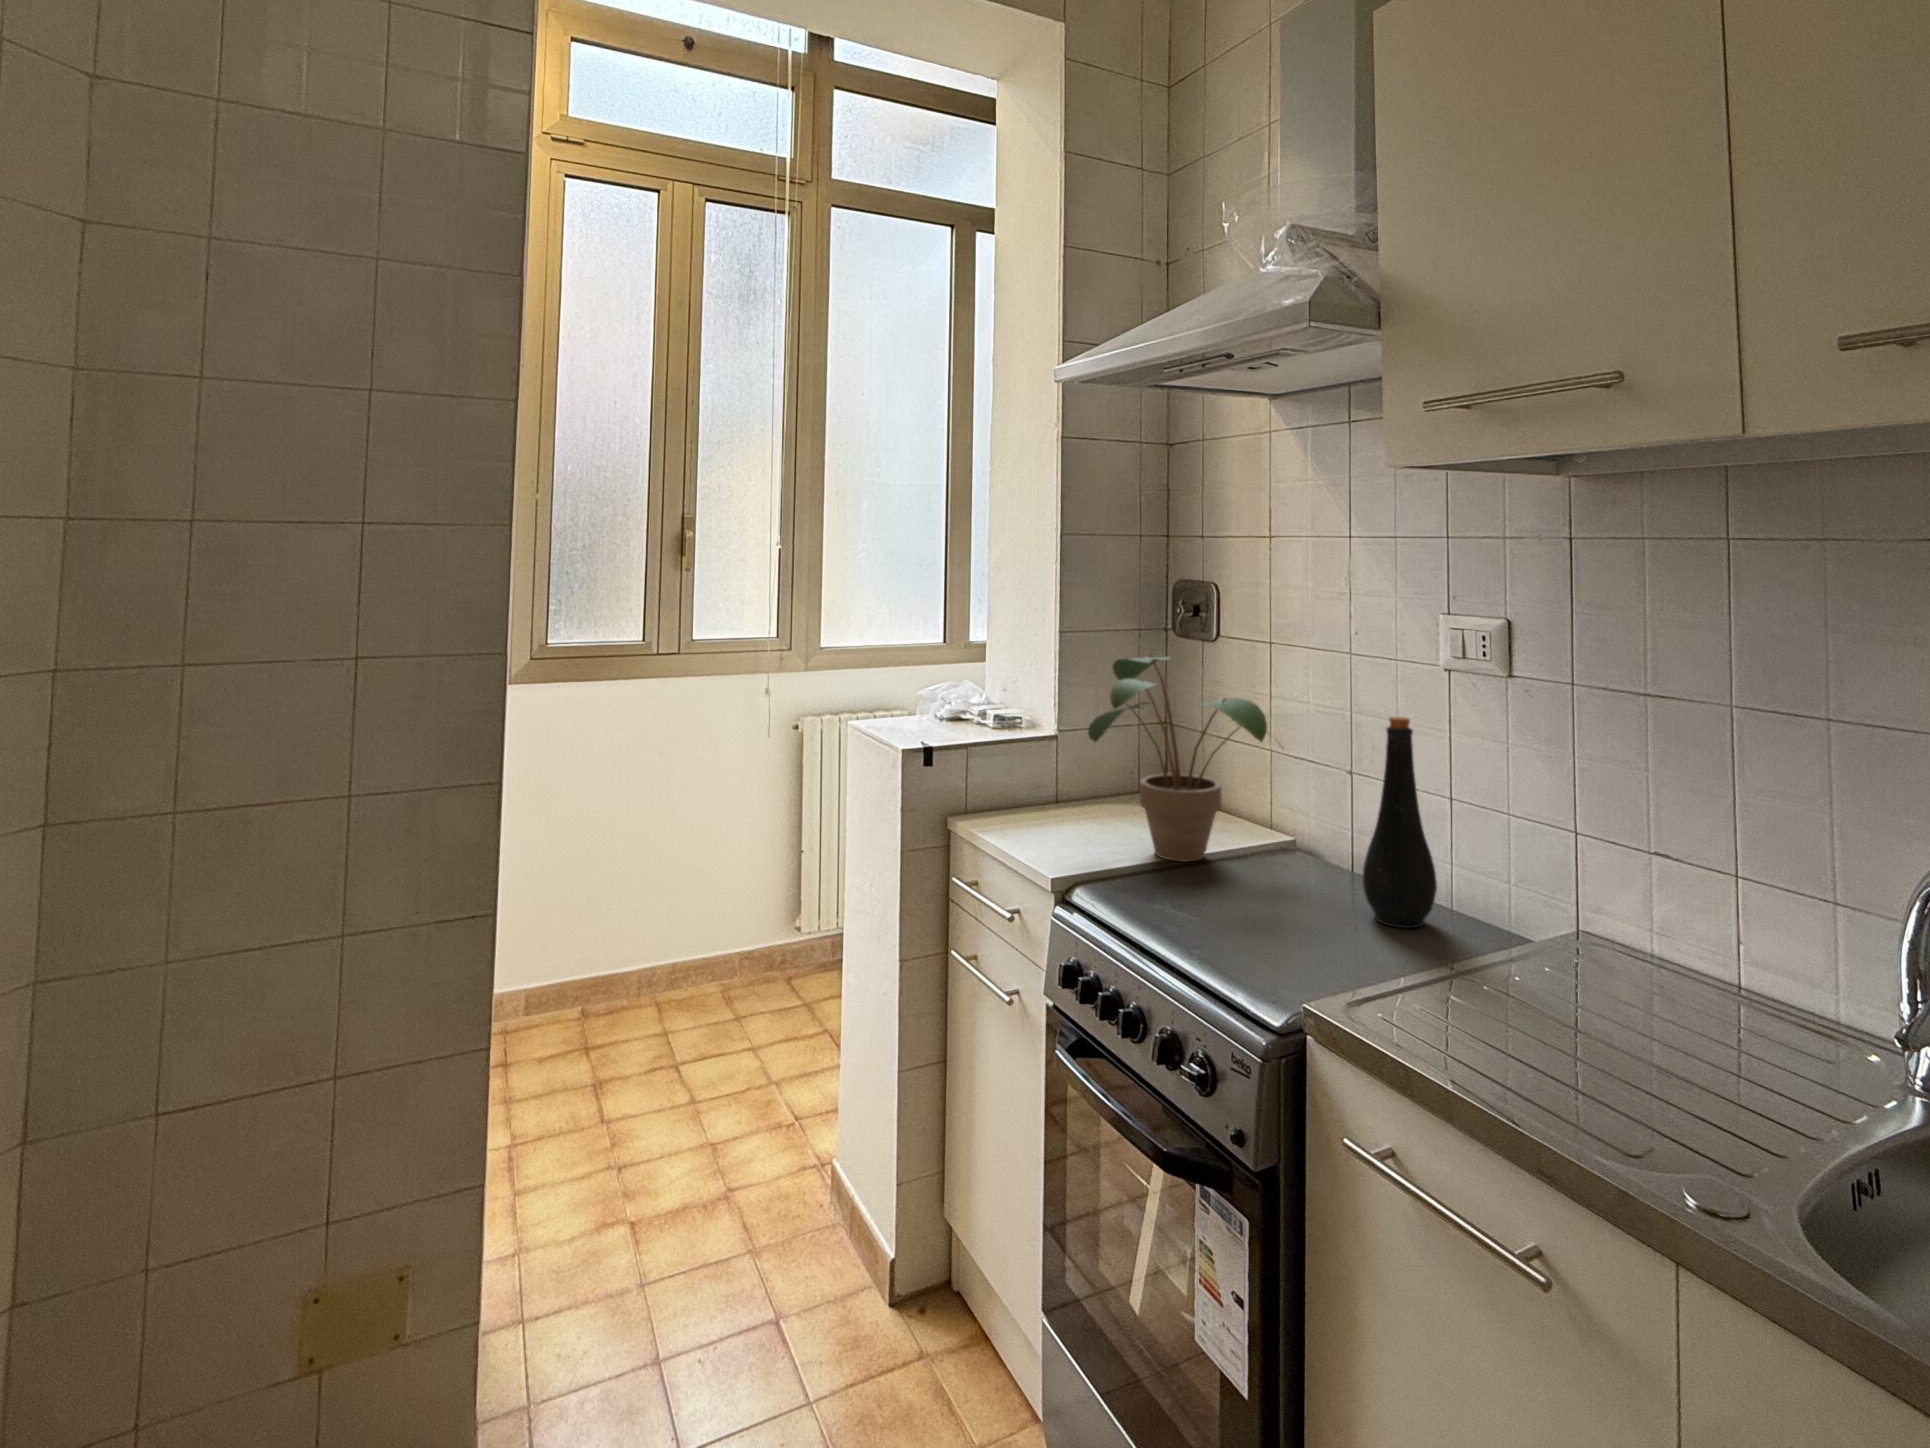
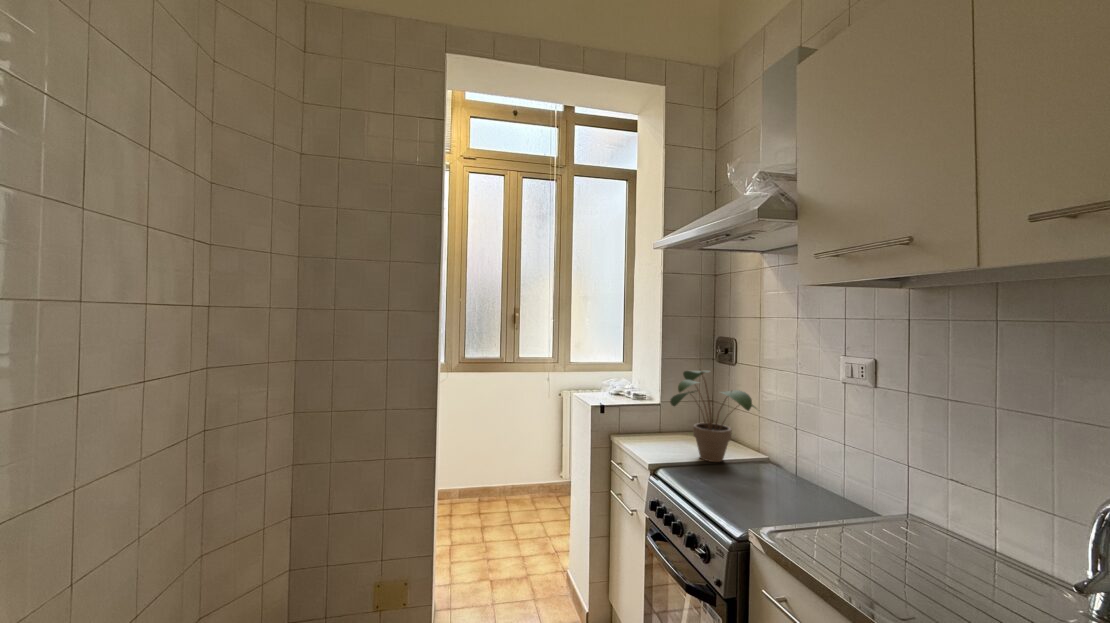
bottle: present [1362,717,1437,928] -> none [794,403,832,502]

